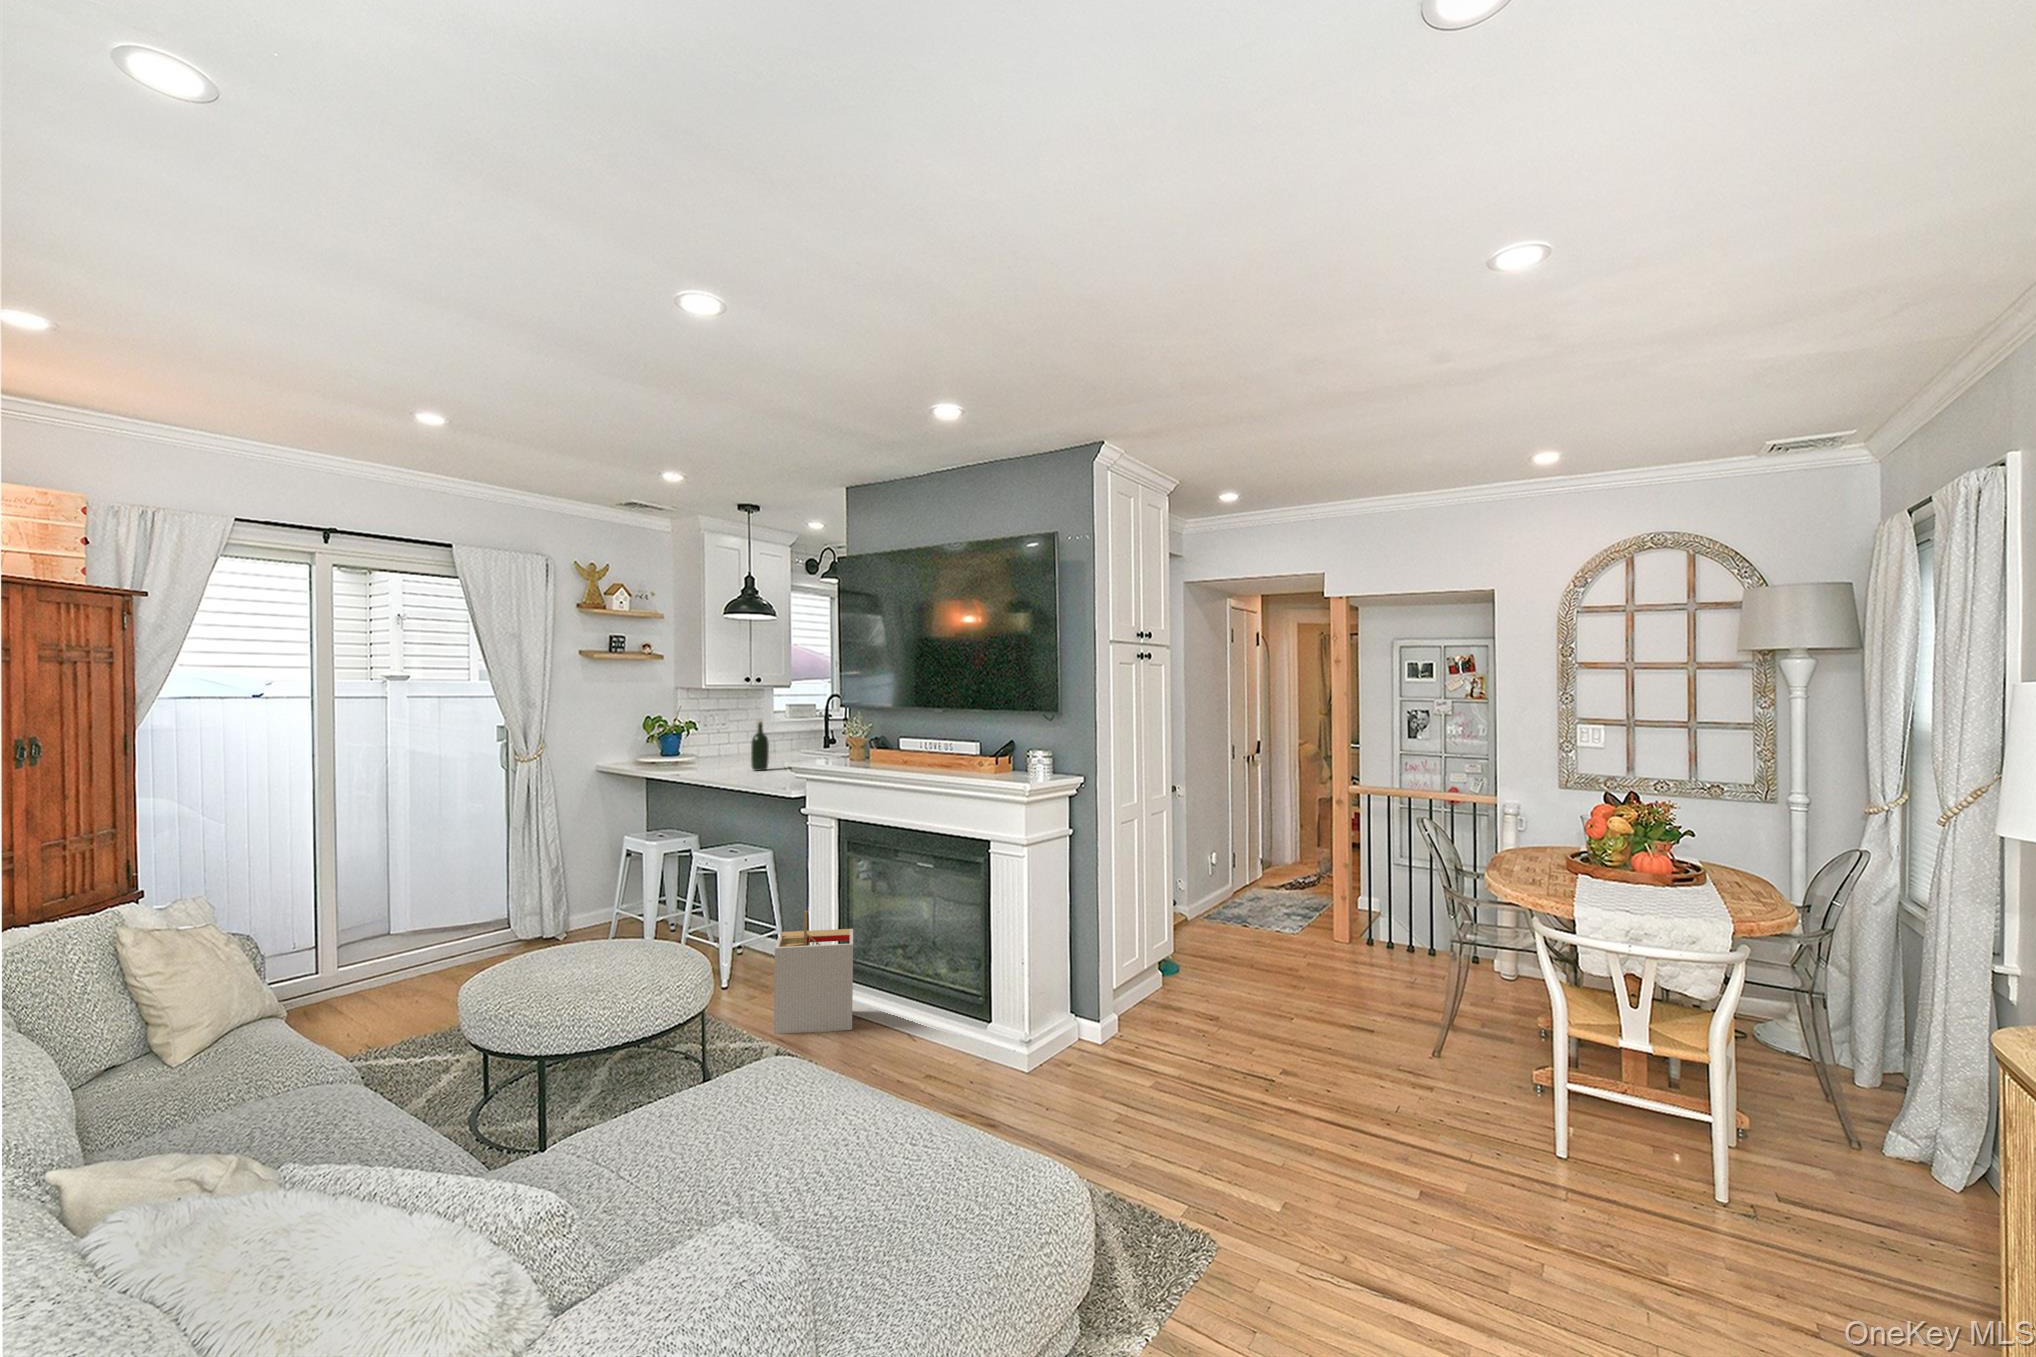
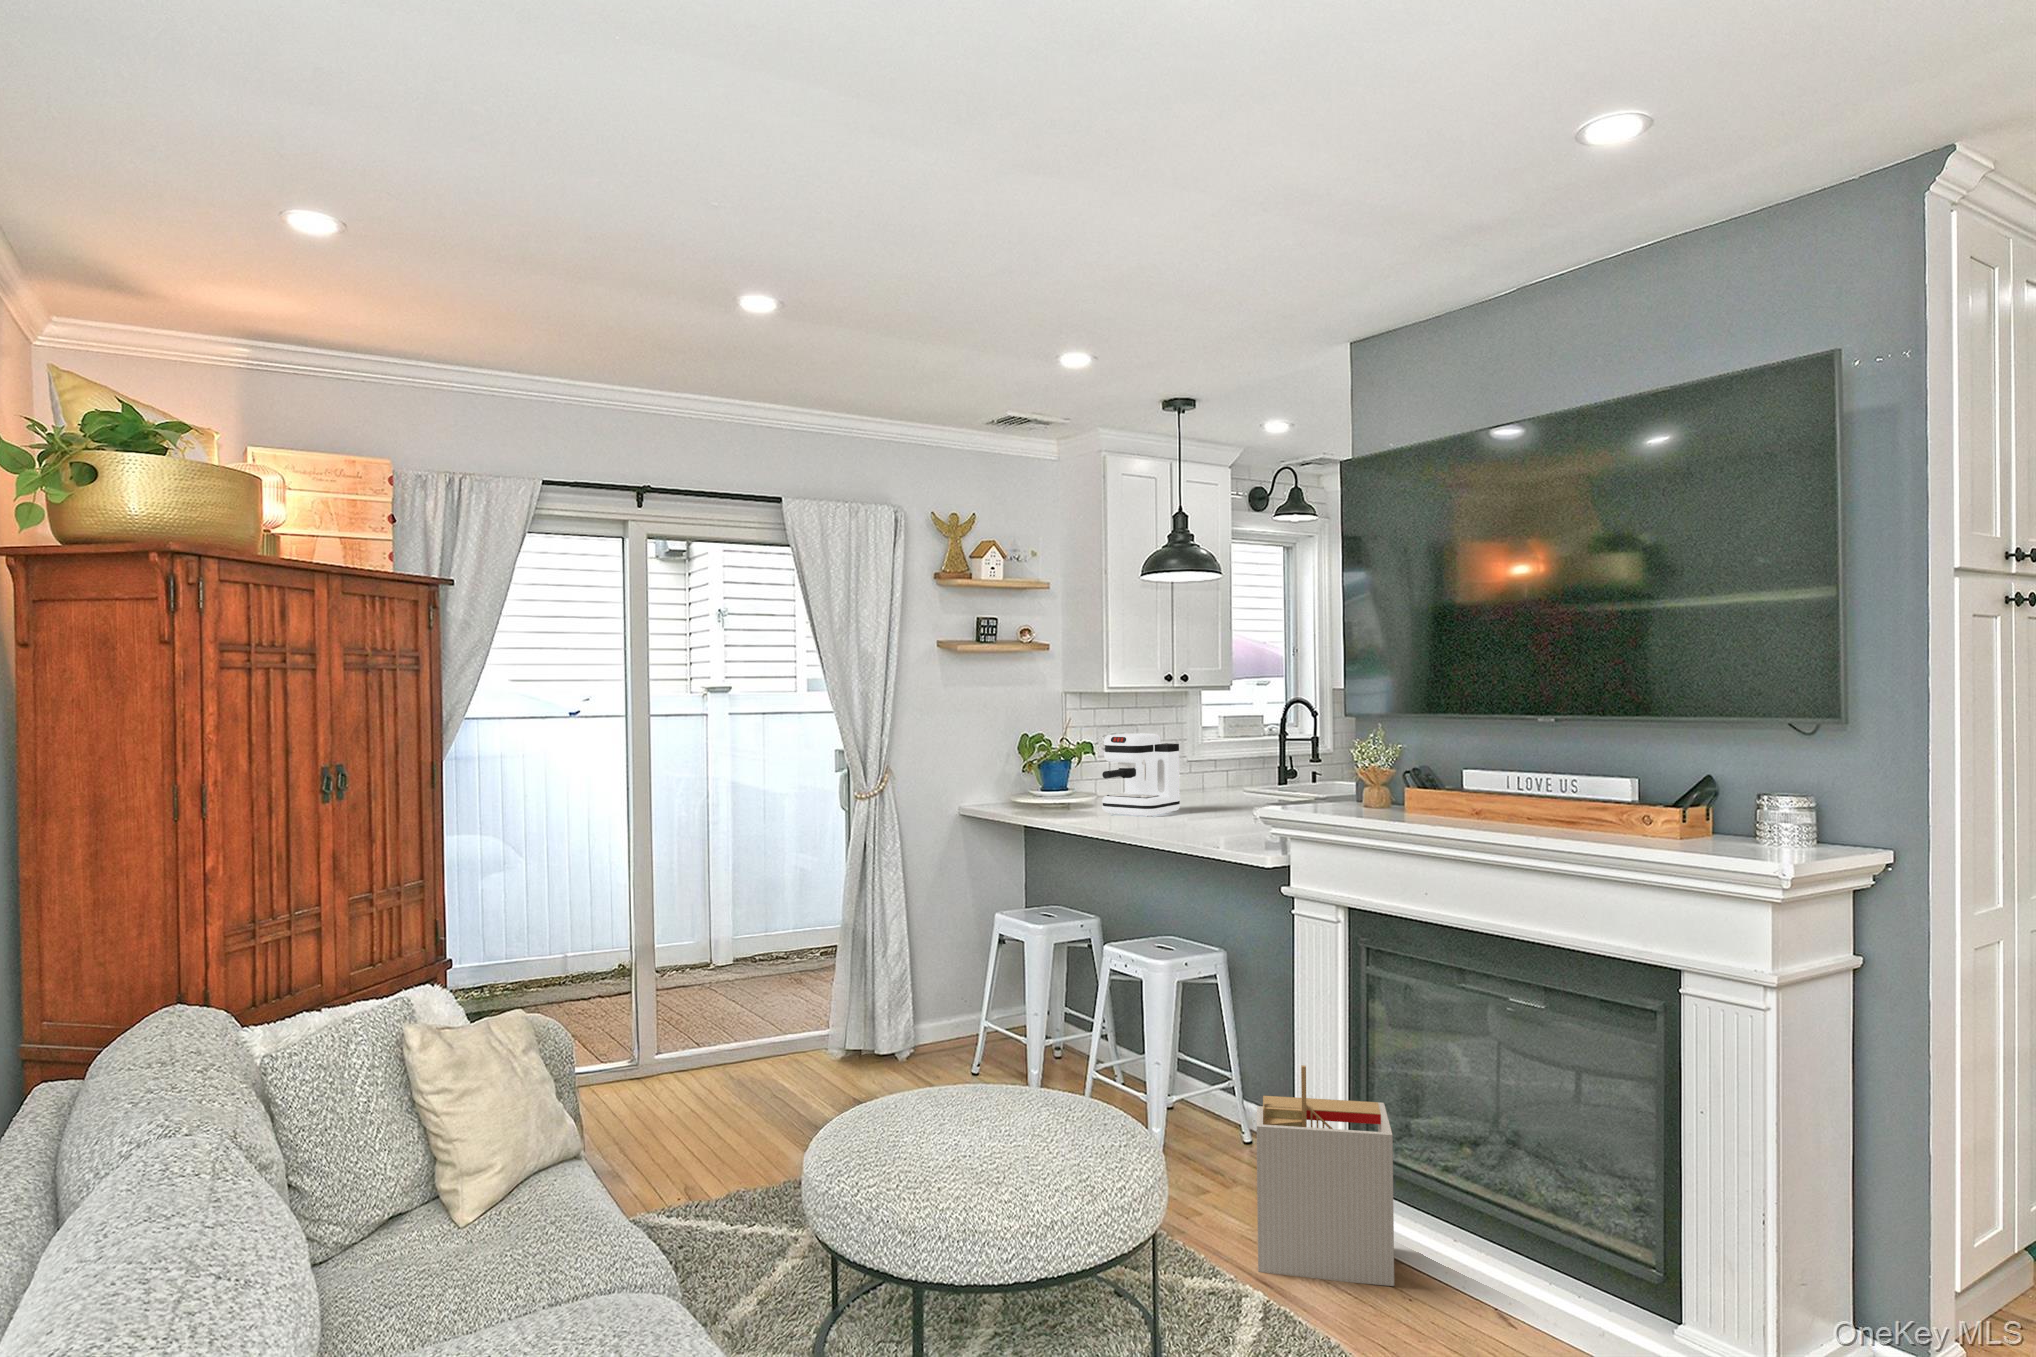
coffee maker: none [697,715,751,769] -> present [1102,733,1180,817]
wine bottle: present [751,721,769,771] -> none [1183,743,1210,821]

